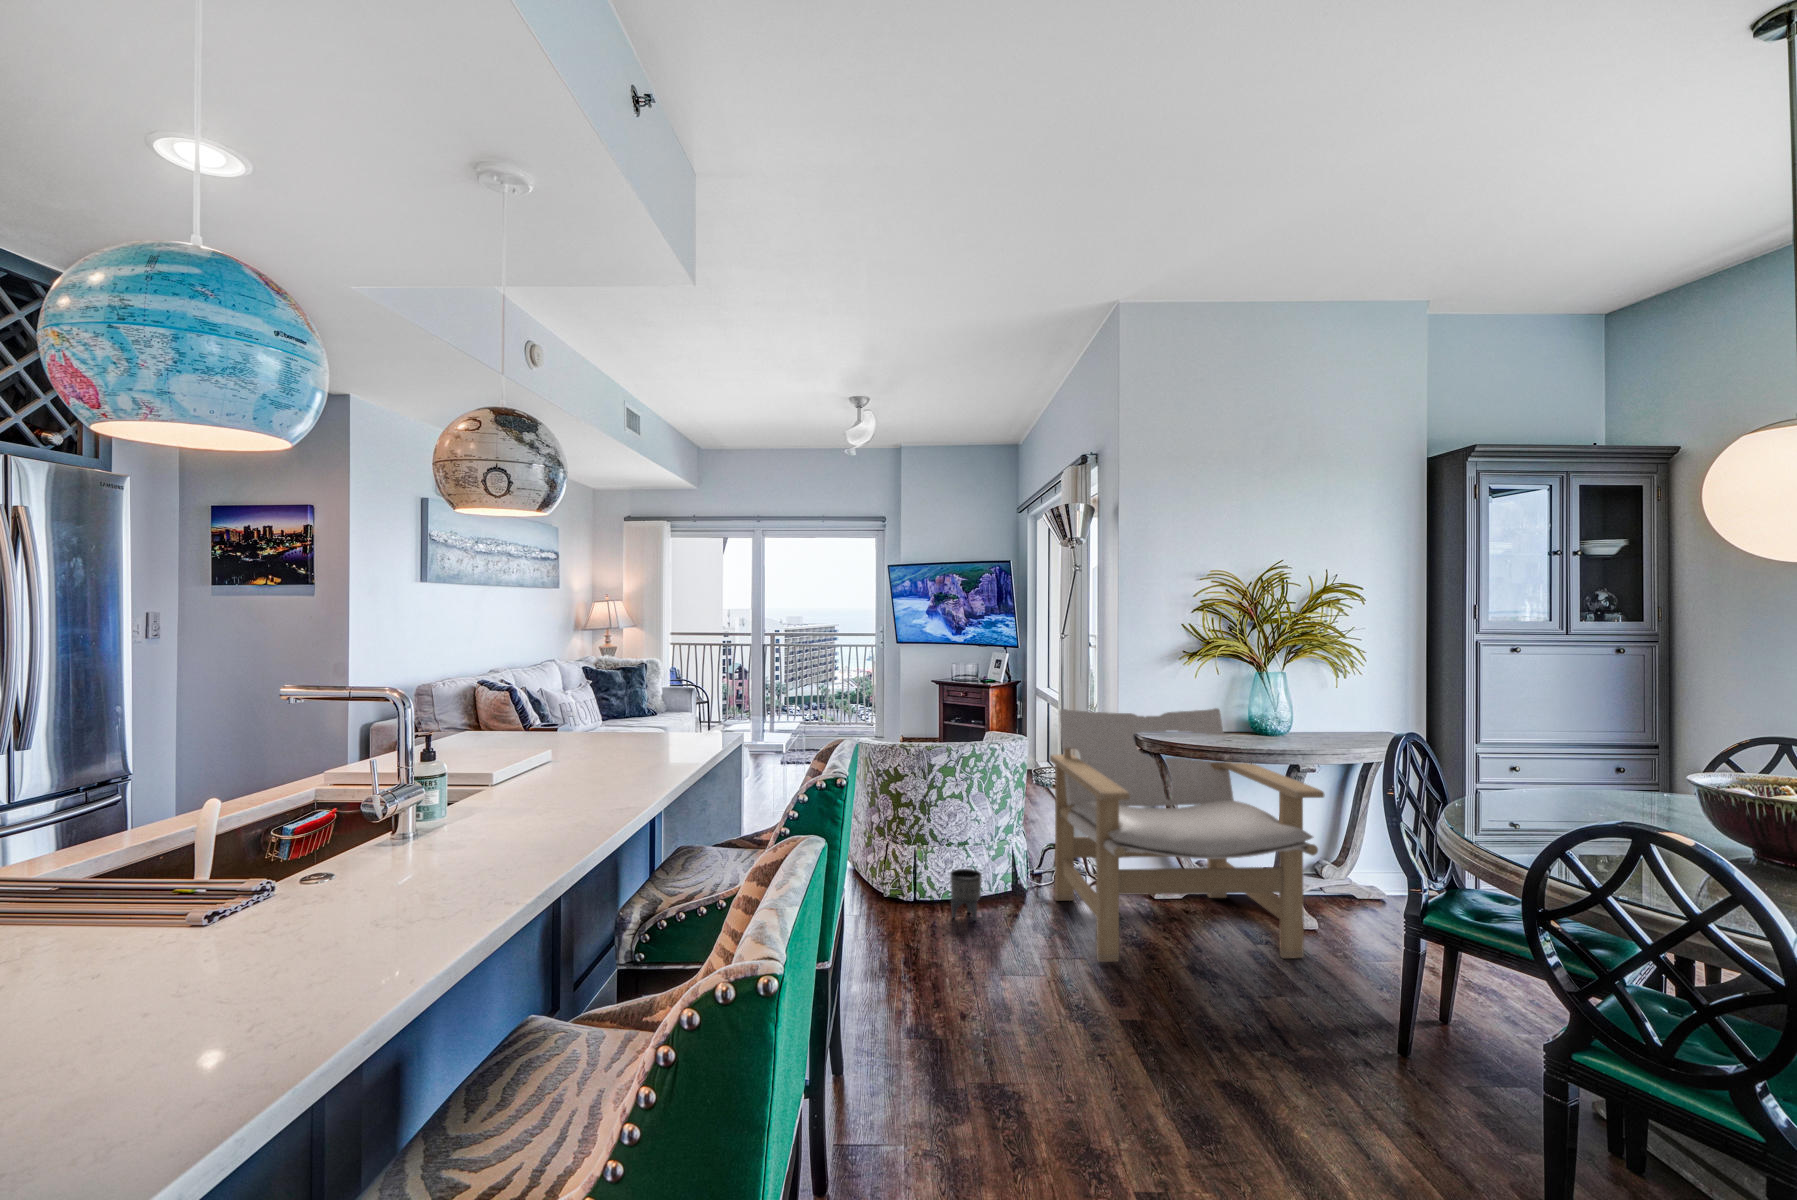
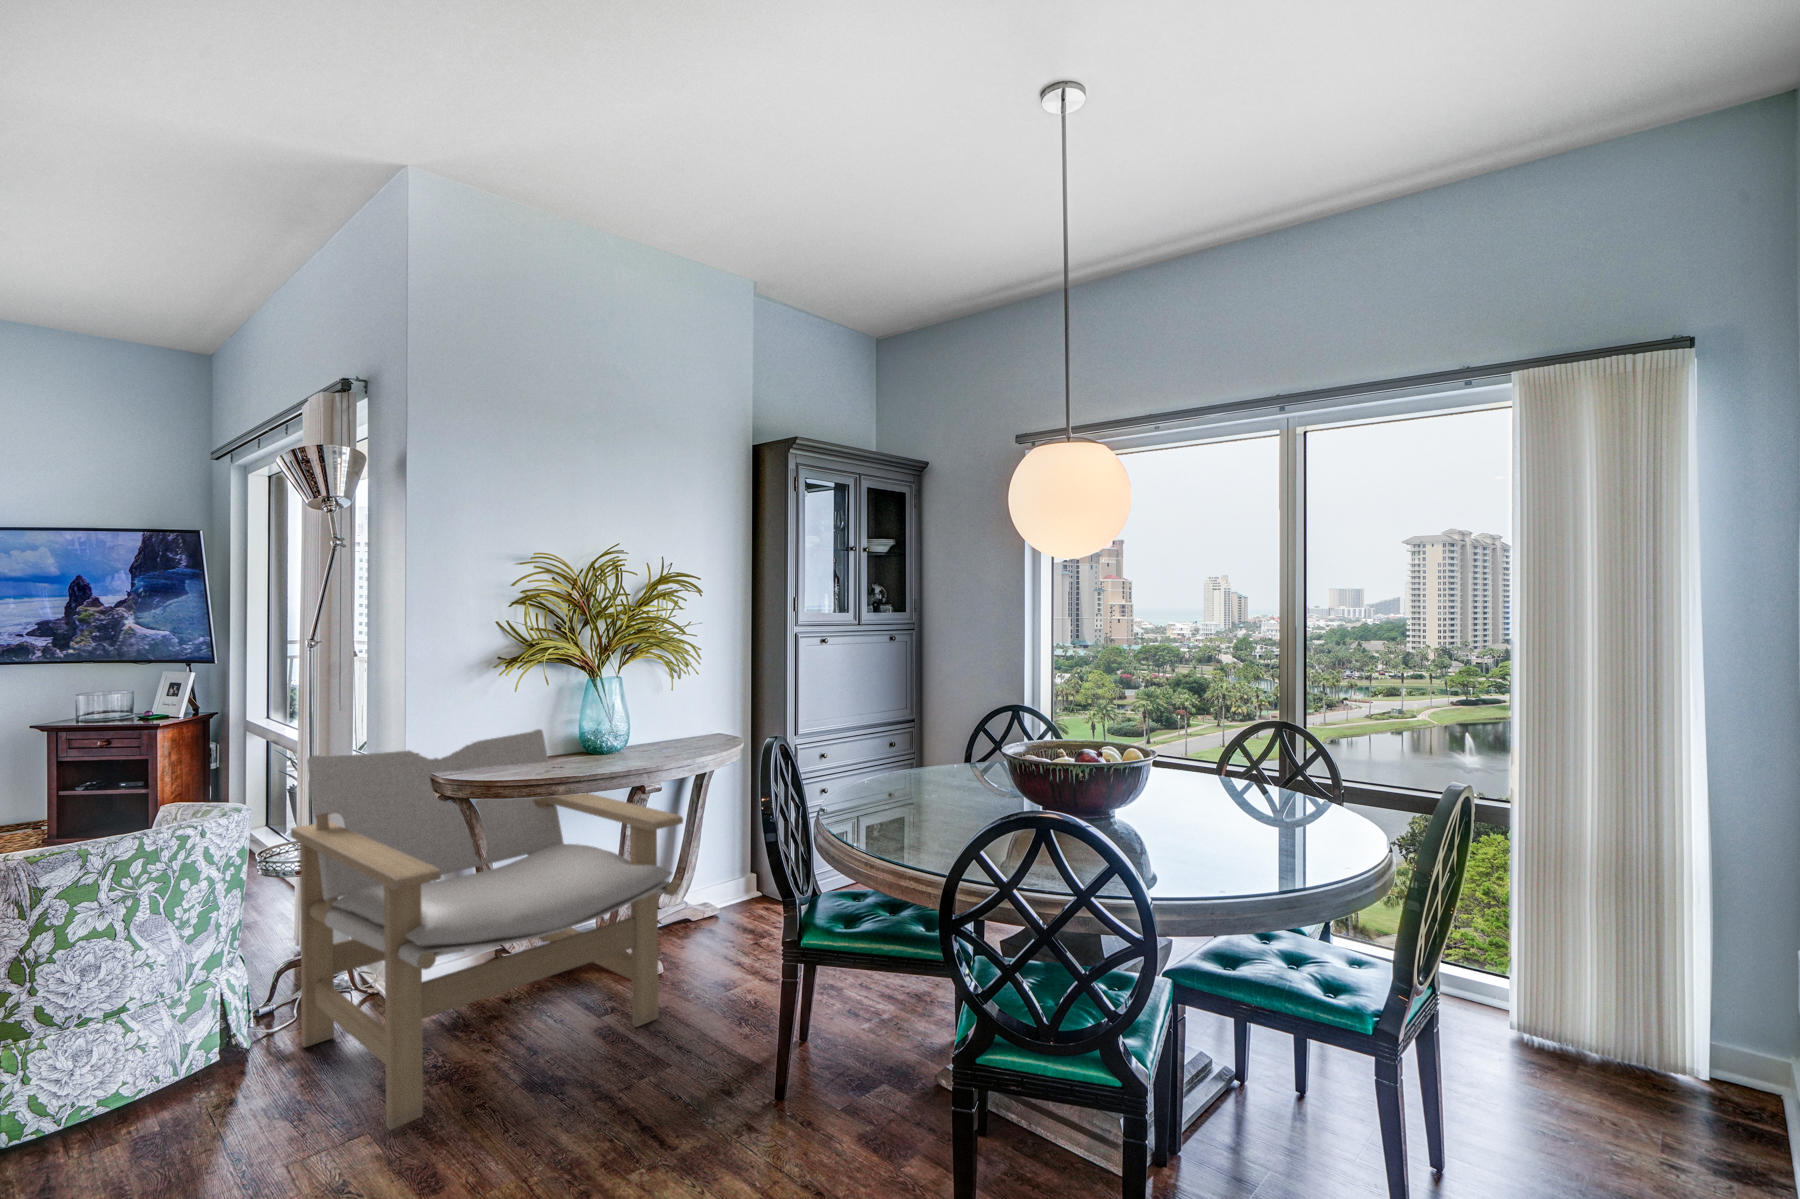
planter: present [950,869,982,921] -> none [88,1049,160,1149]

